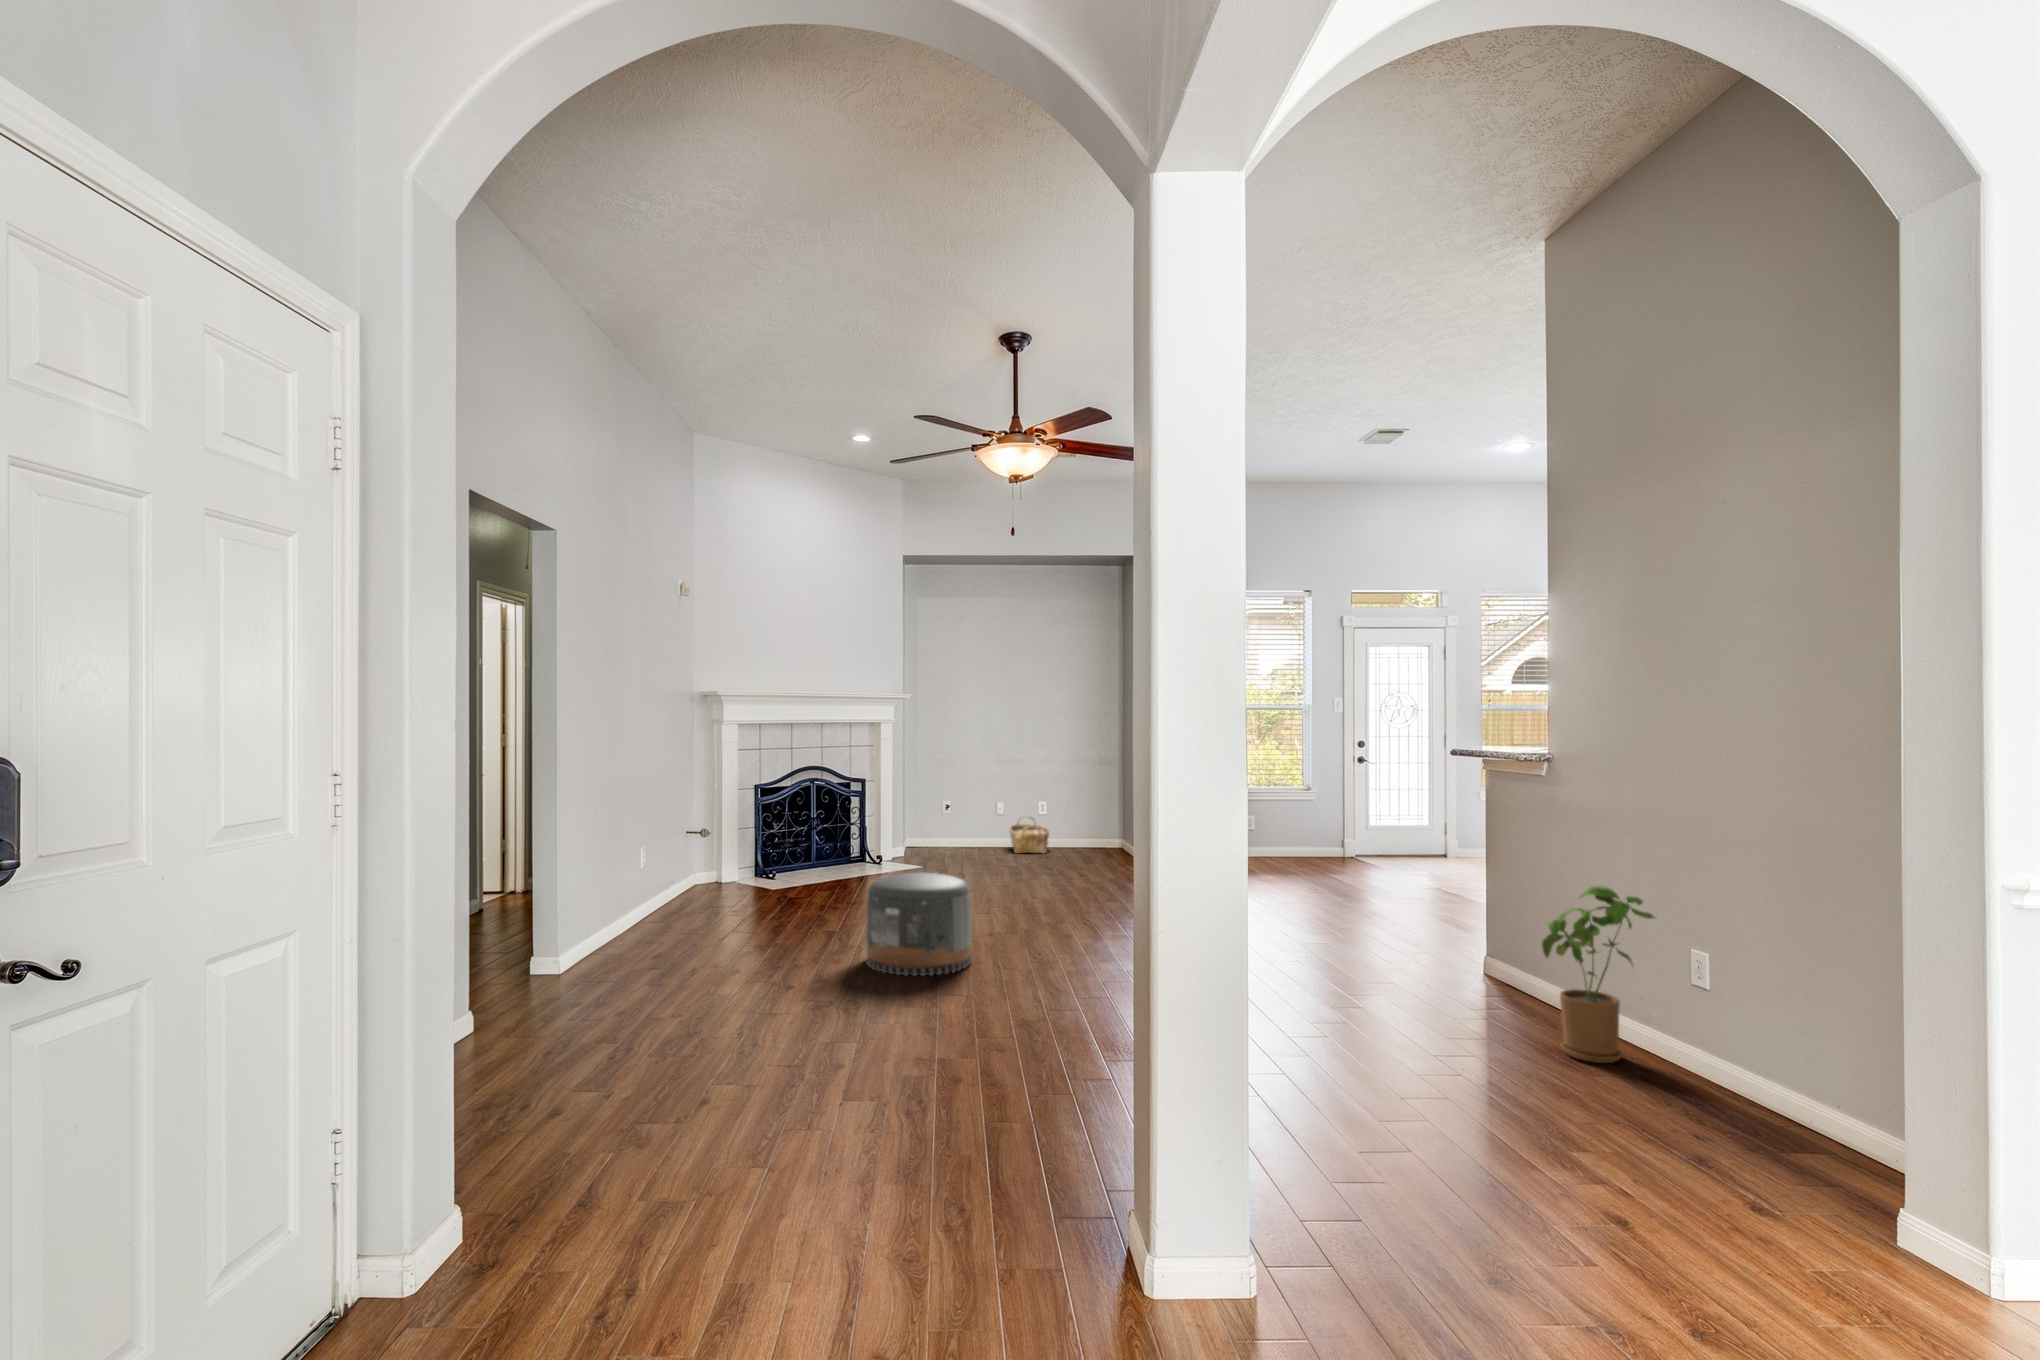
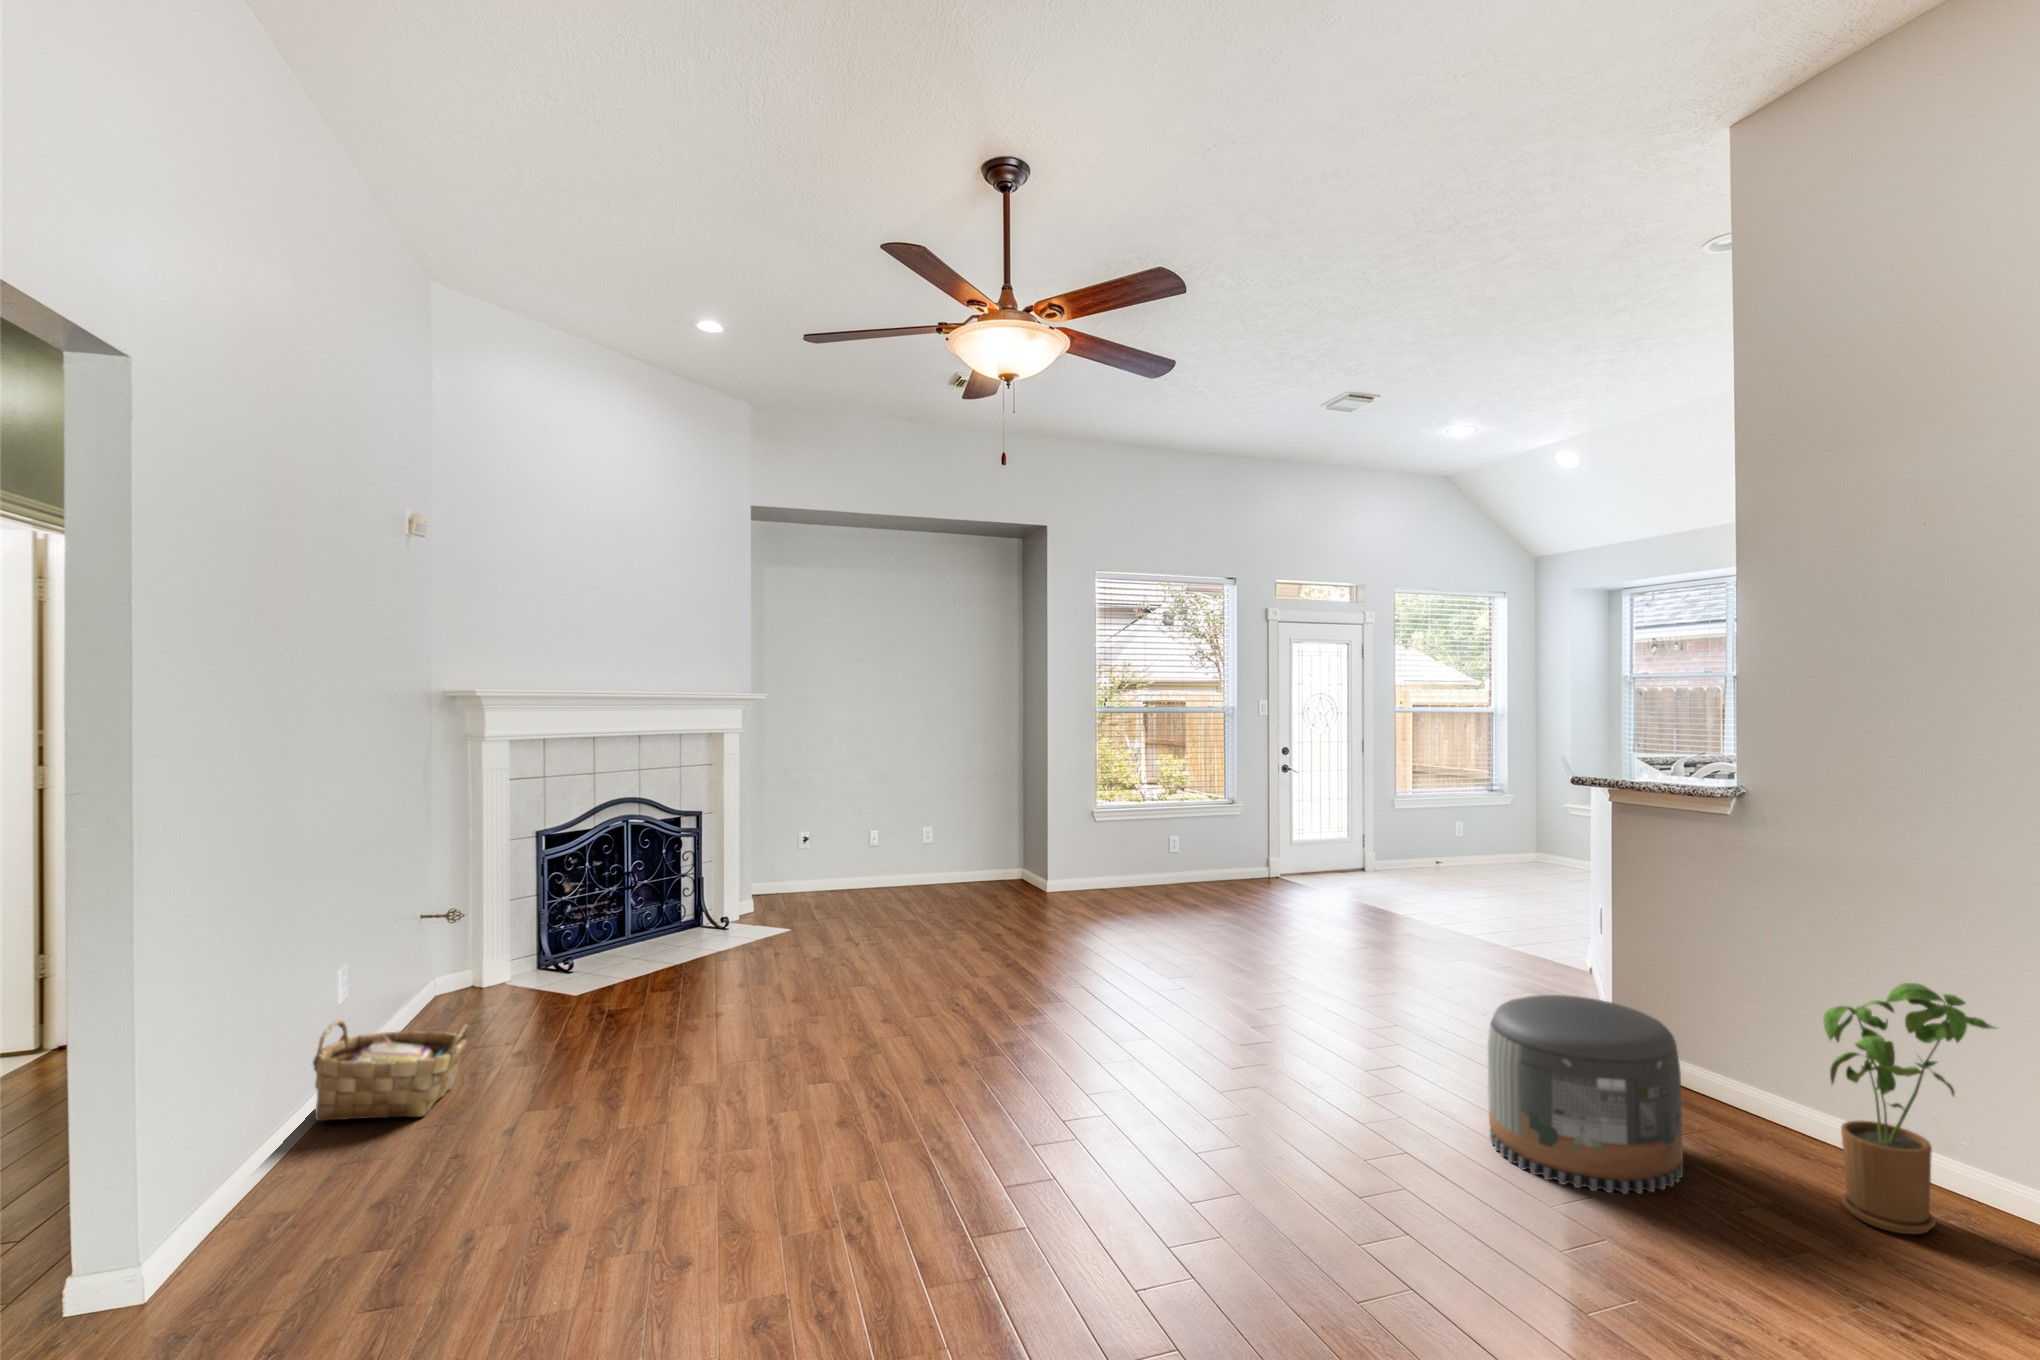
woven basket: present [1009,817,1049,854] -> present [313,1020,469,1121]
pouf: present [866,873,972,976] -> present [1488,995,1683,1194]

